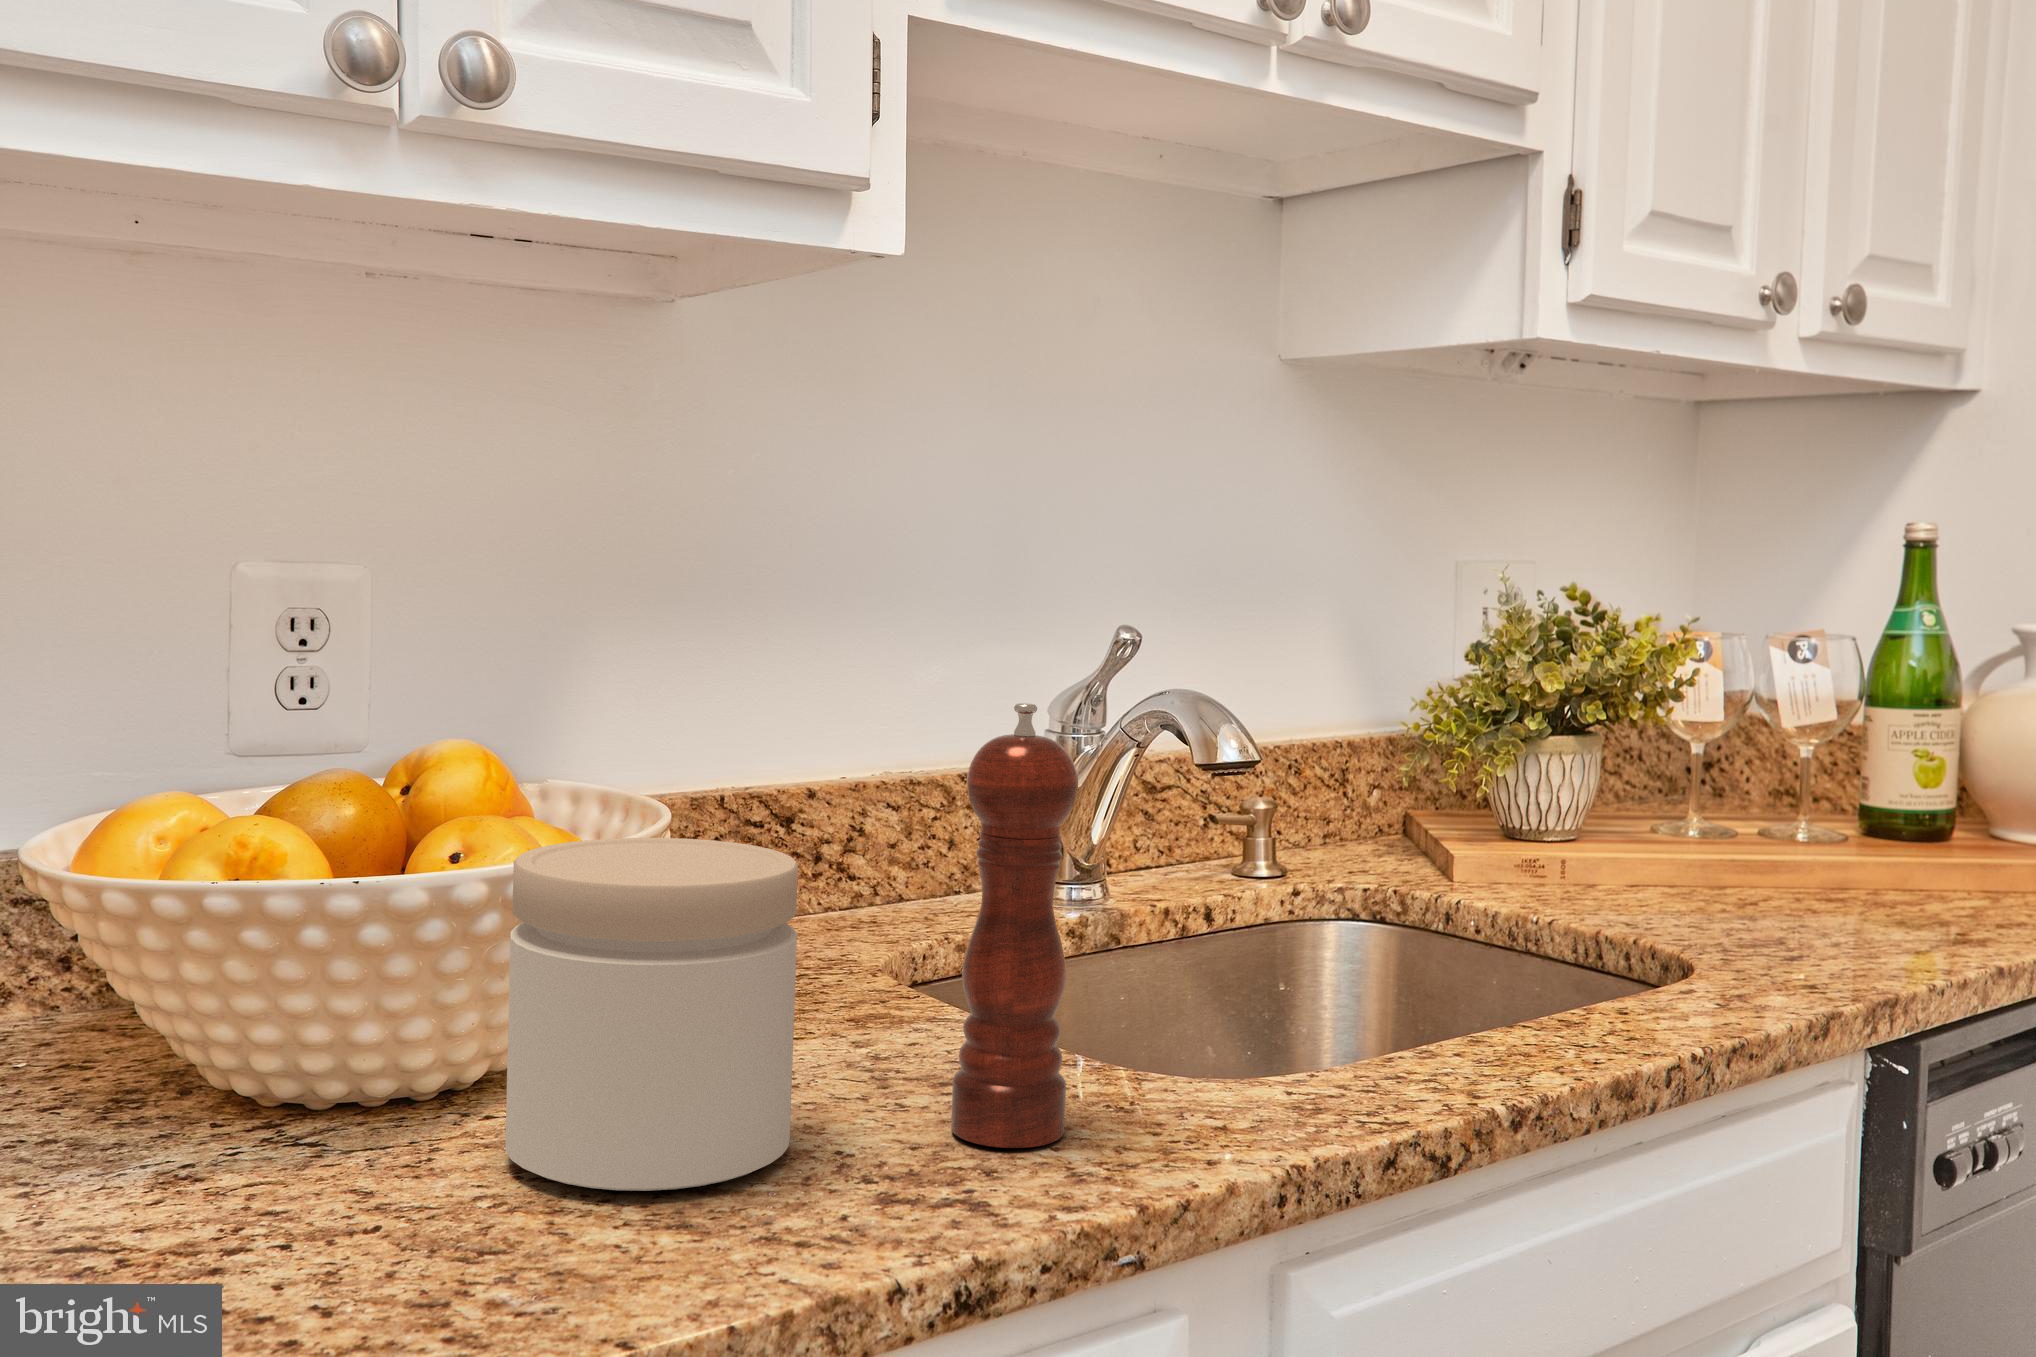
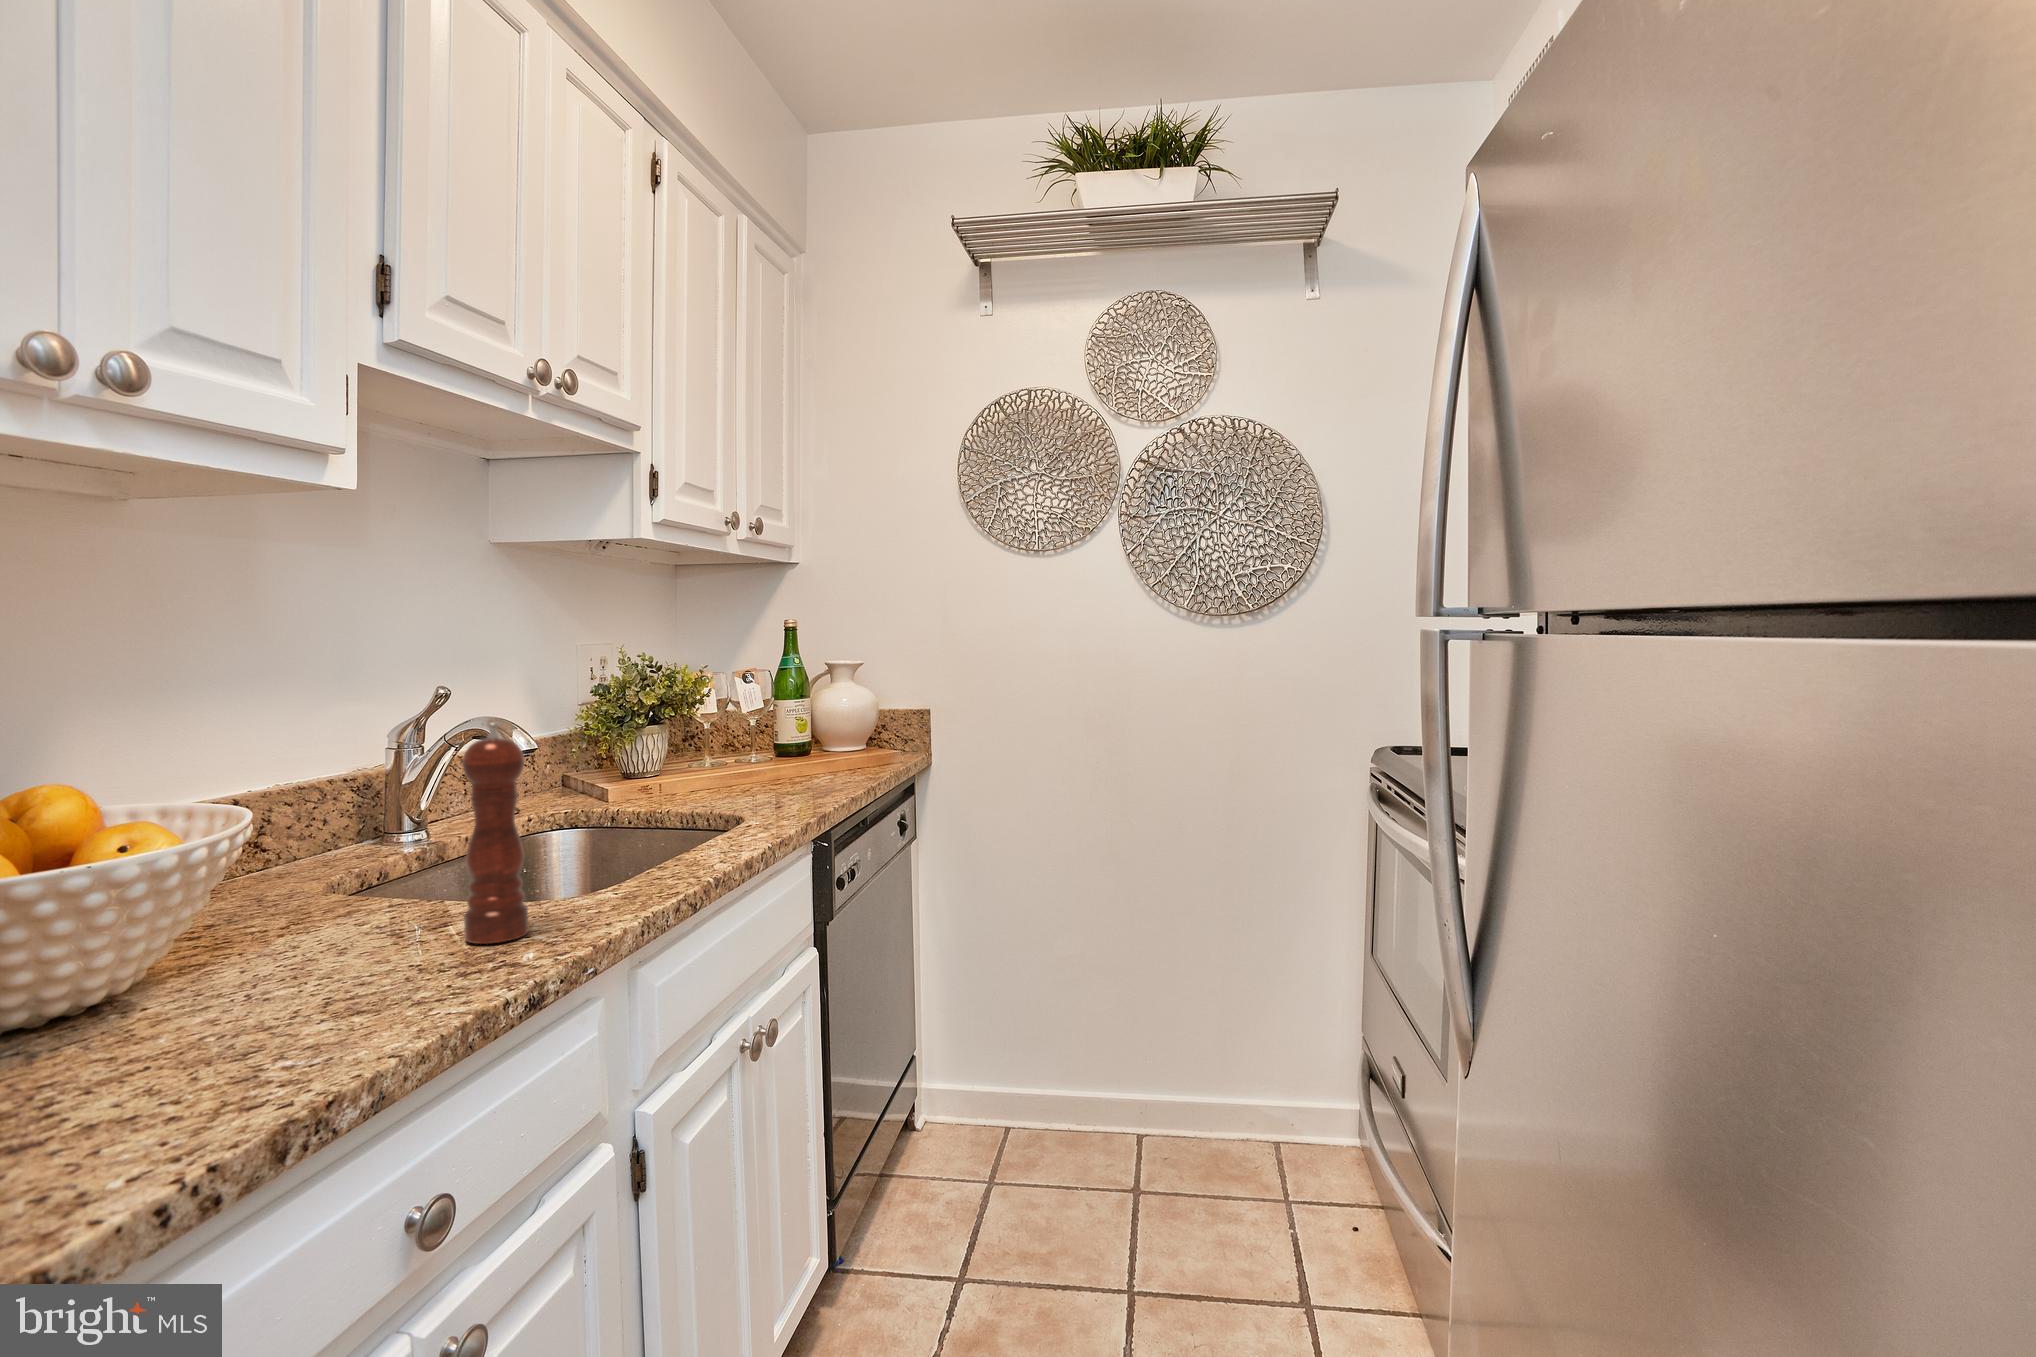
jar: present [505,838,798,1191] -> none [193,814,388,1012]

